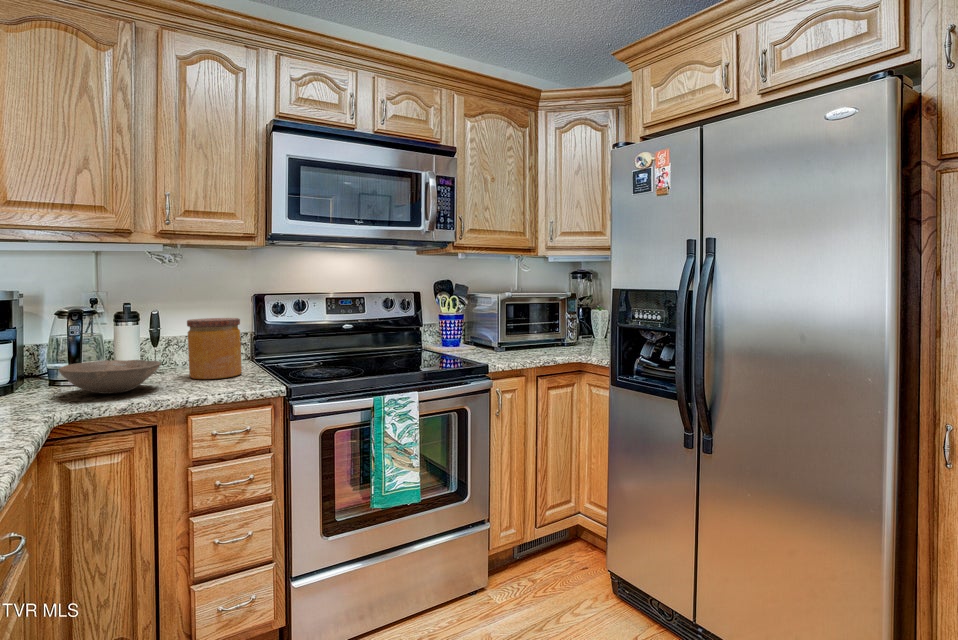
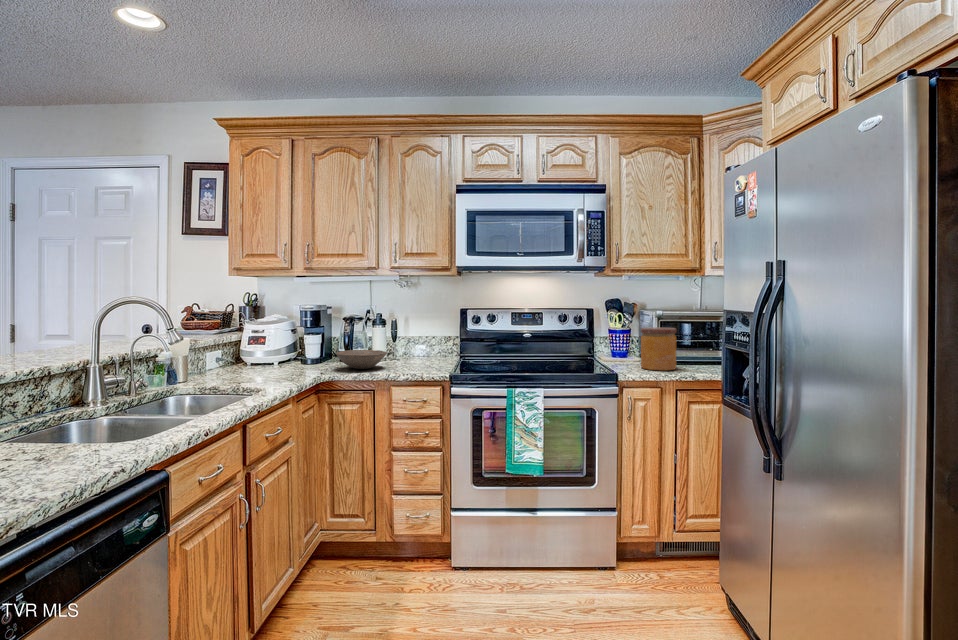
jar: present [187,318,242,379] -> present [641,327,677,370]

